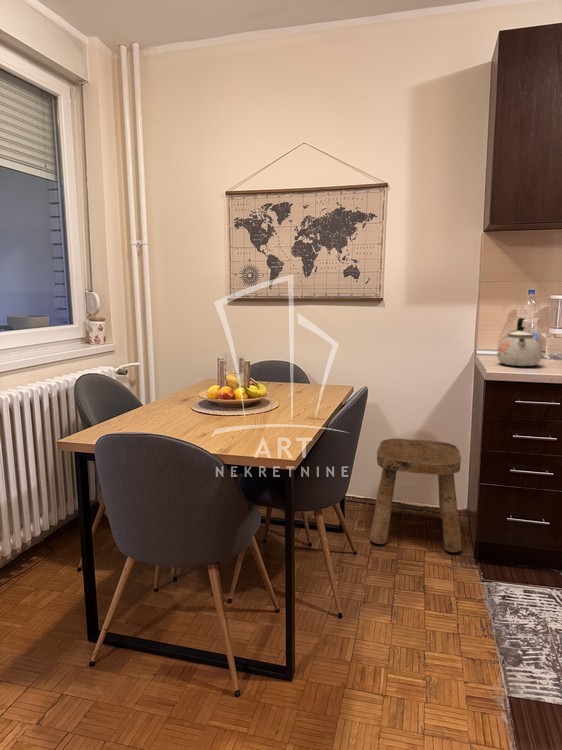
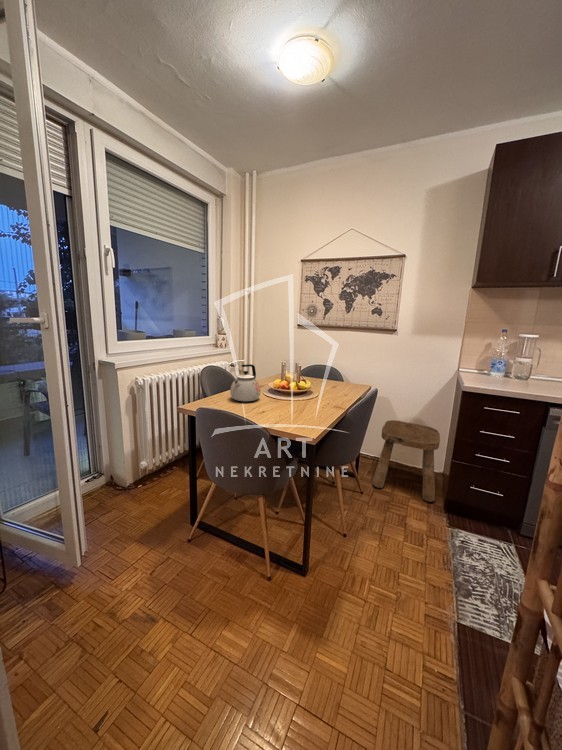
kettle: present [497,318,542,366] -> present [230,364,261,401]

